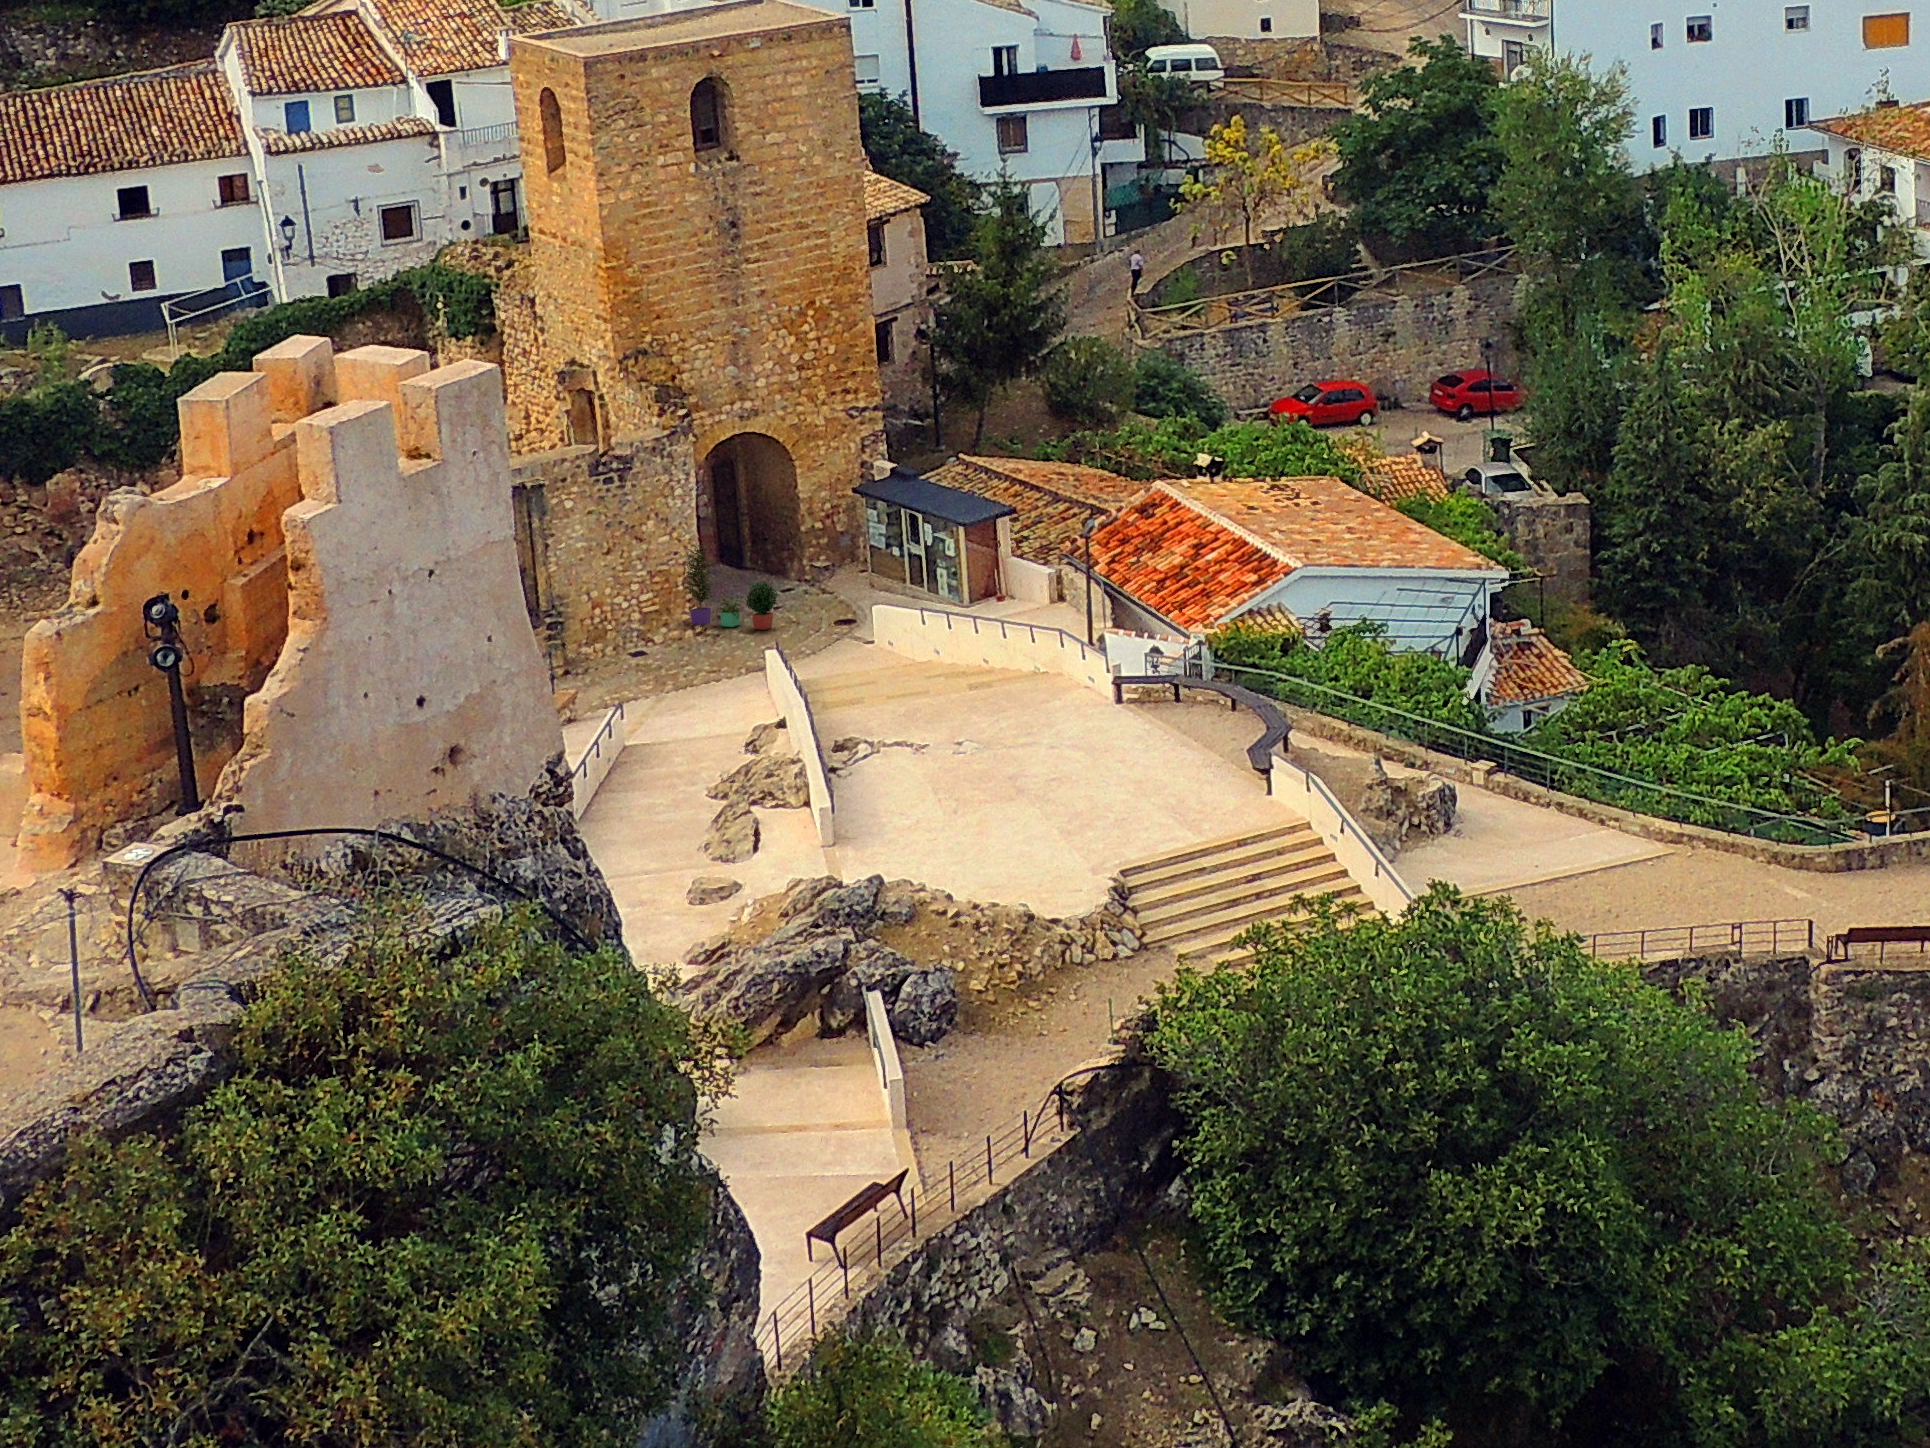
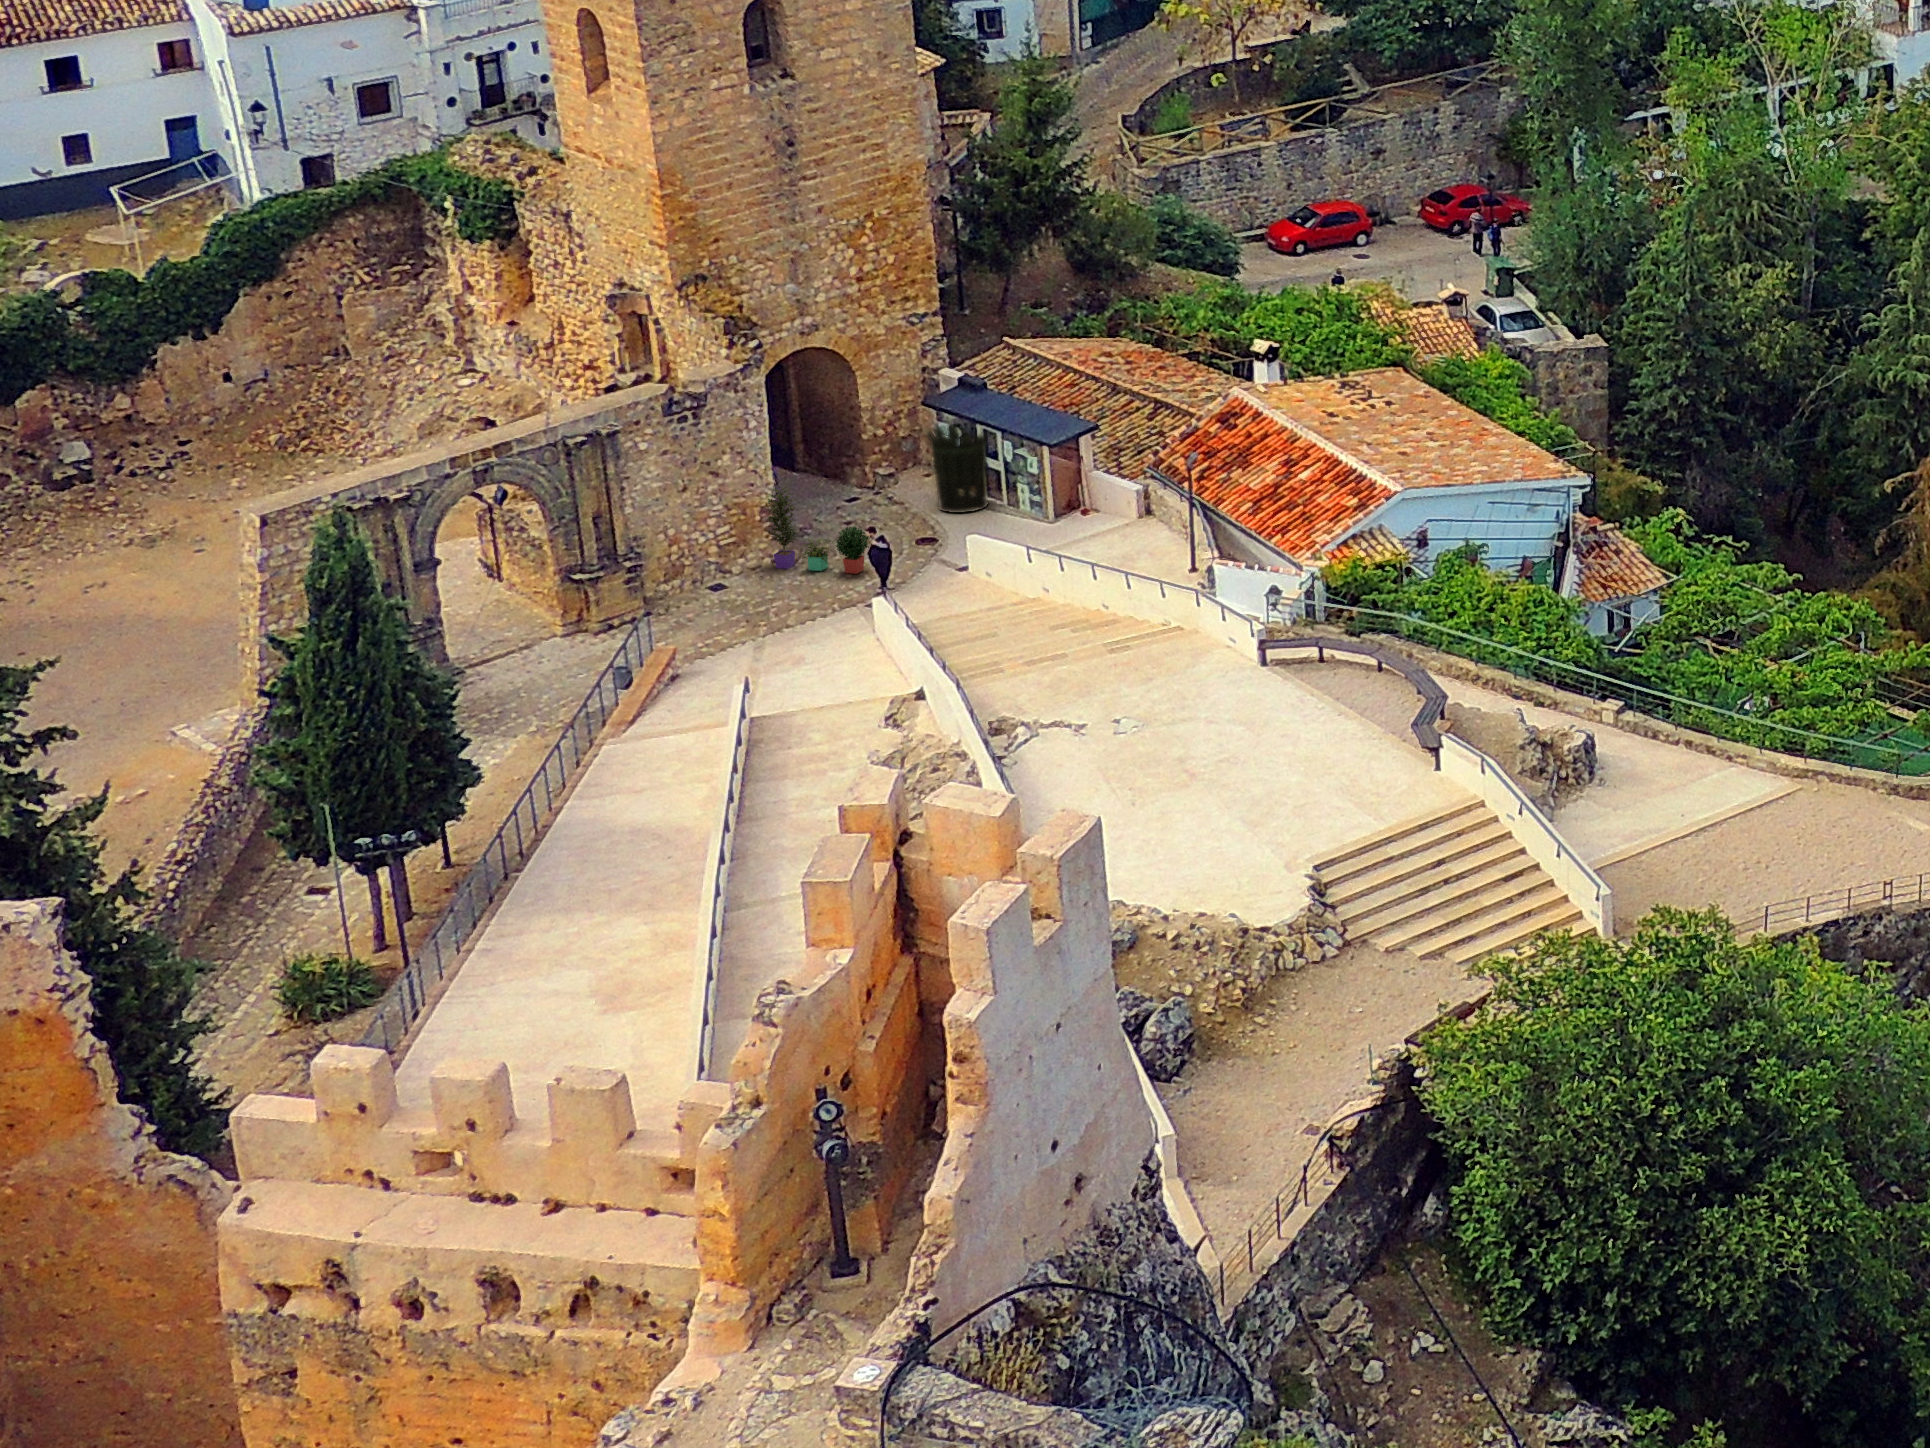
waste bin: none [850,502,913,588] -> present [926,424,991,513]

